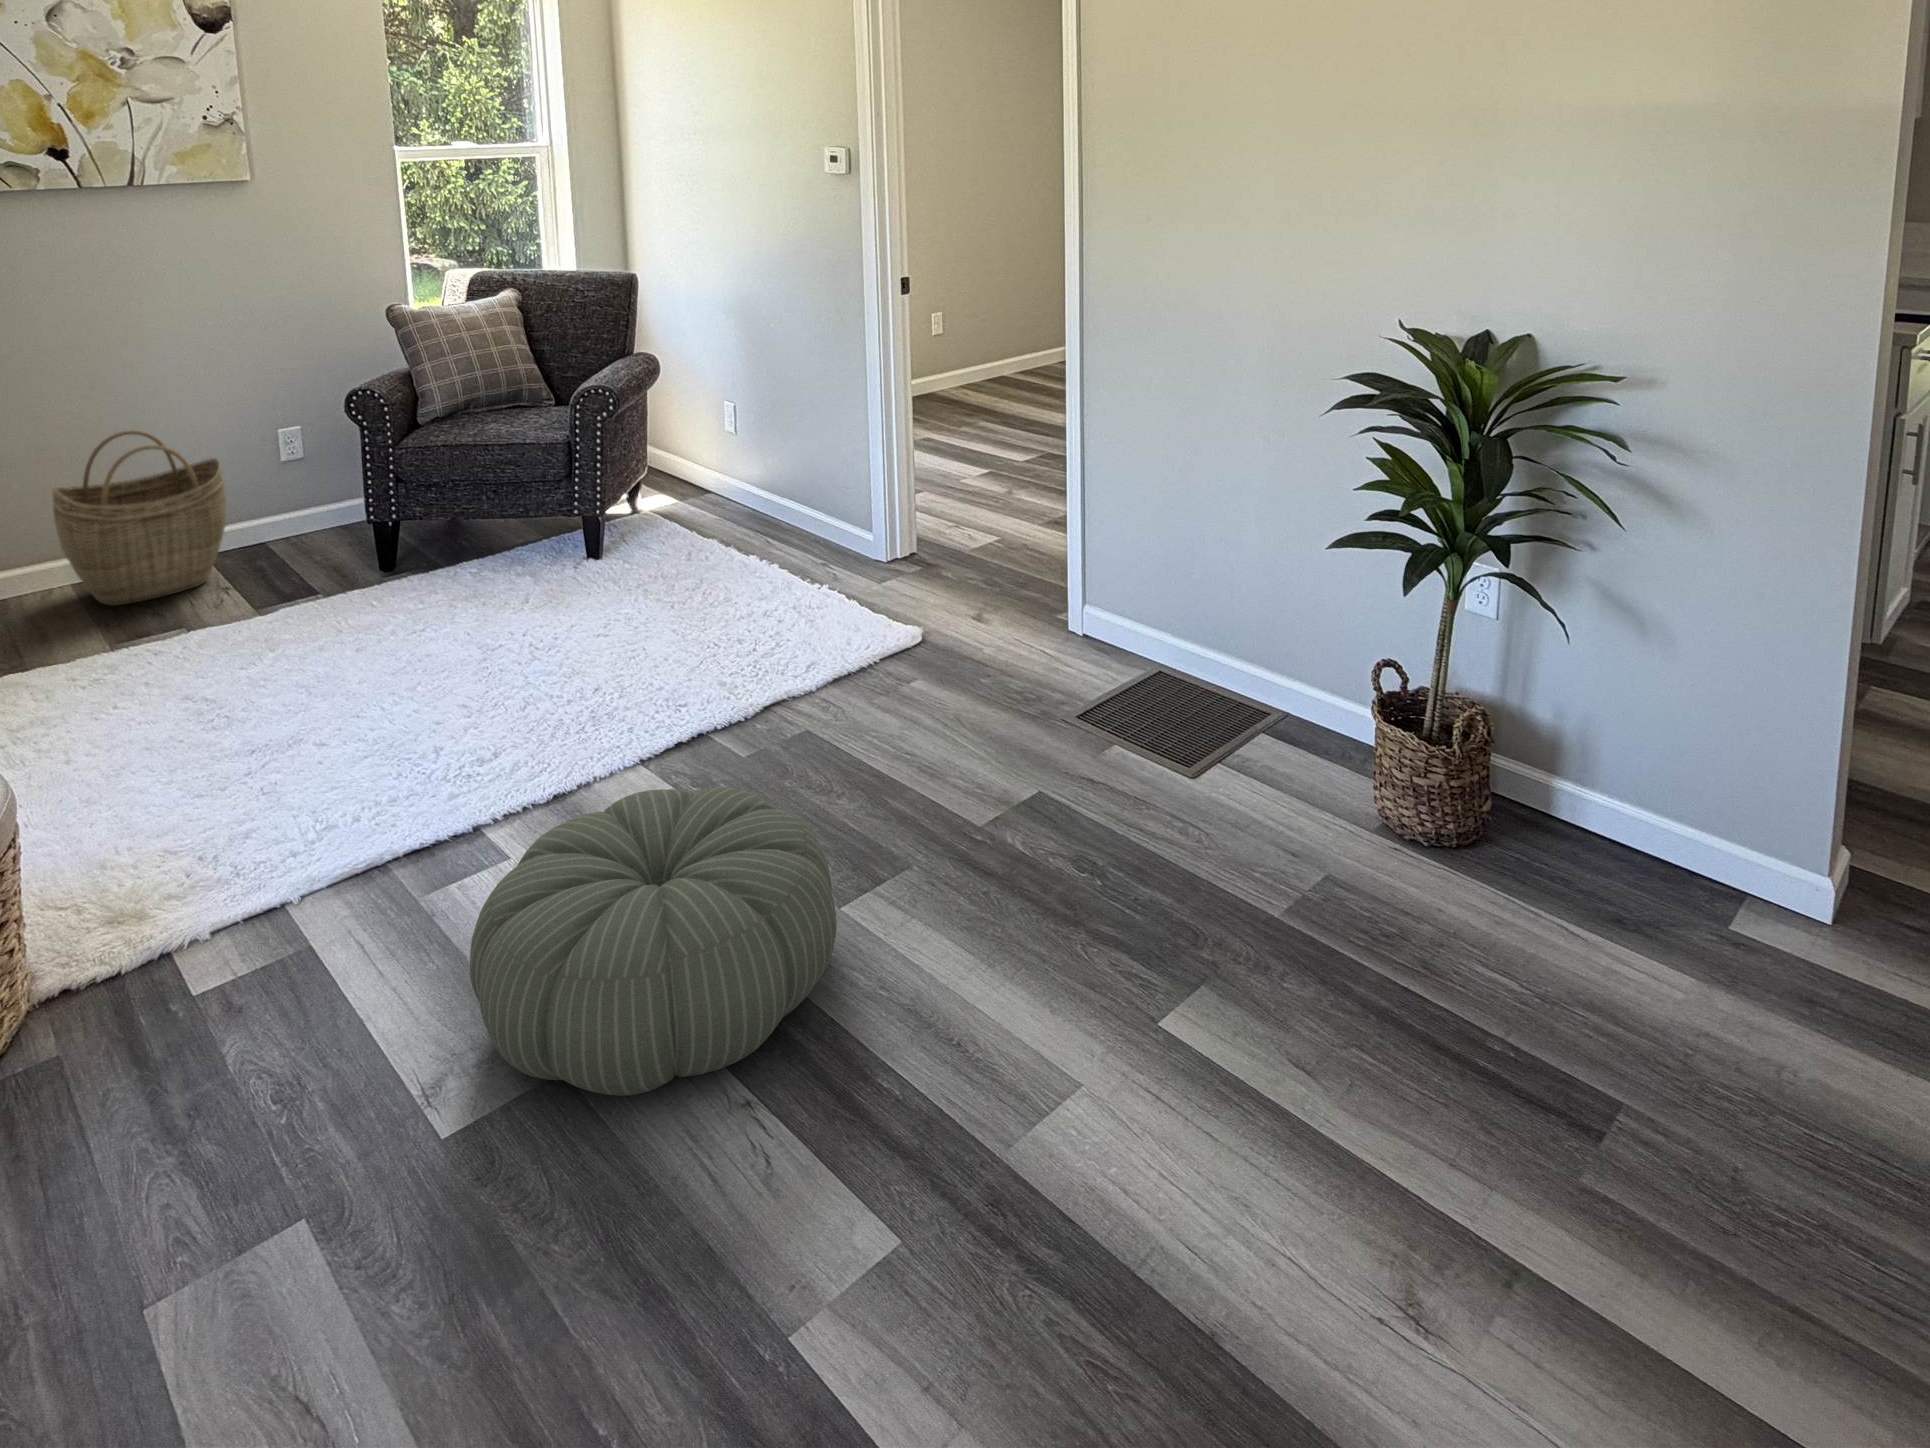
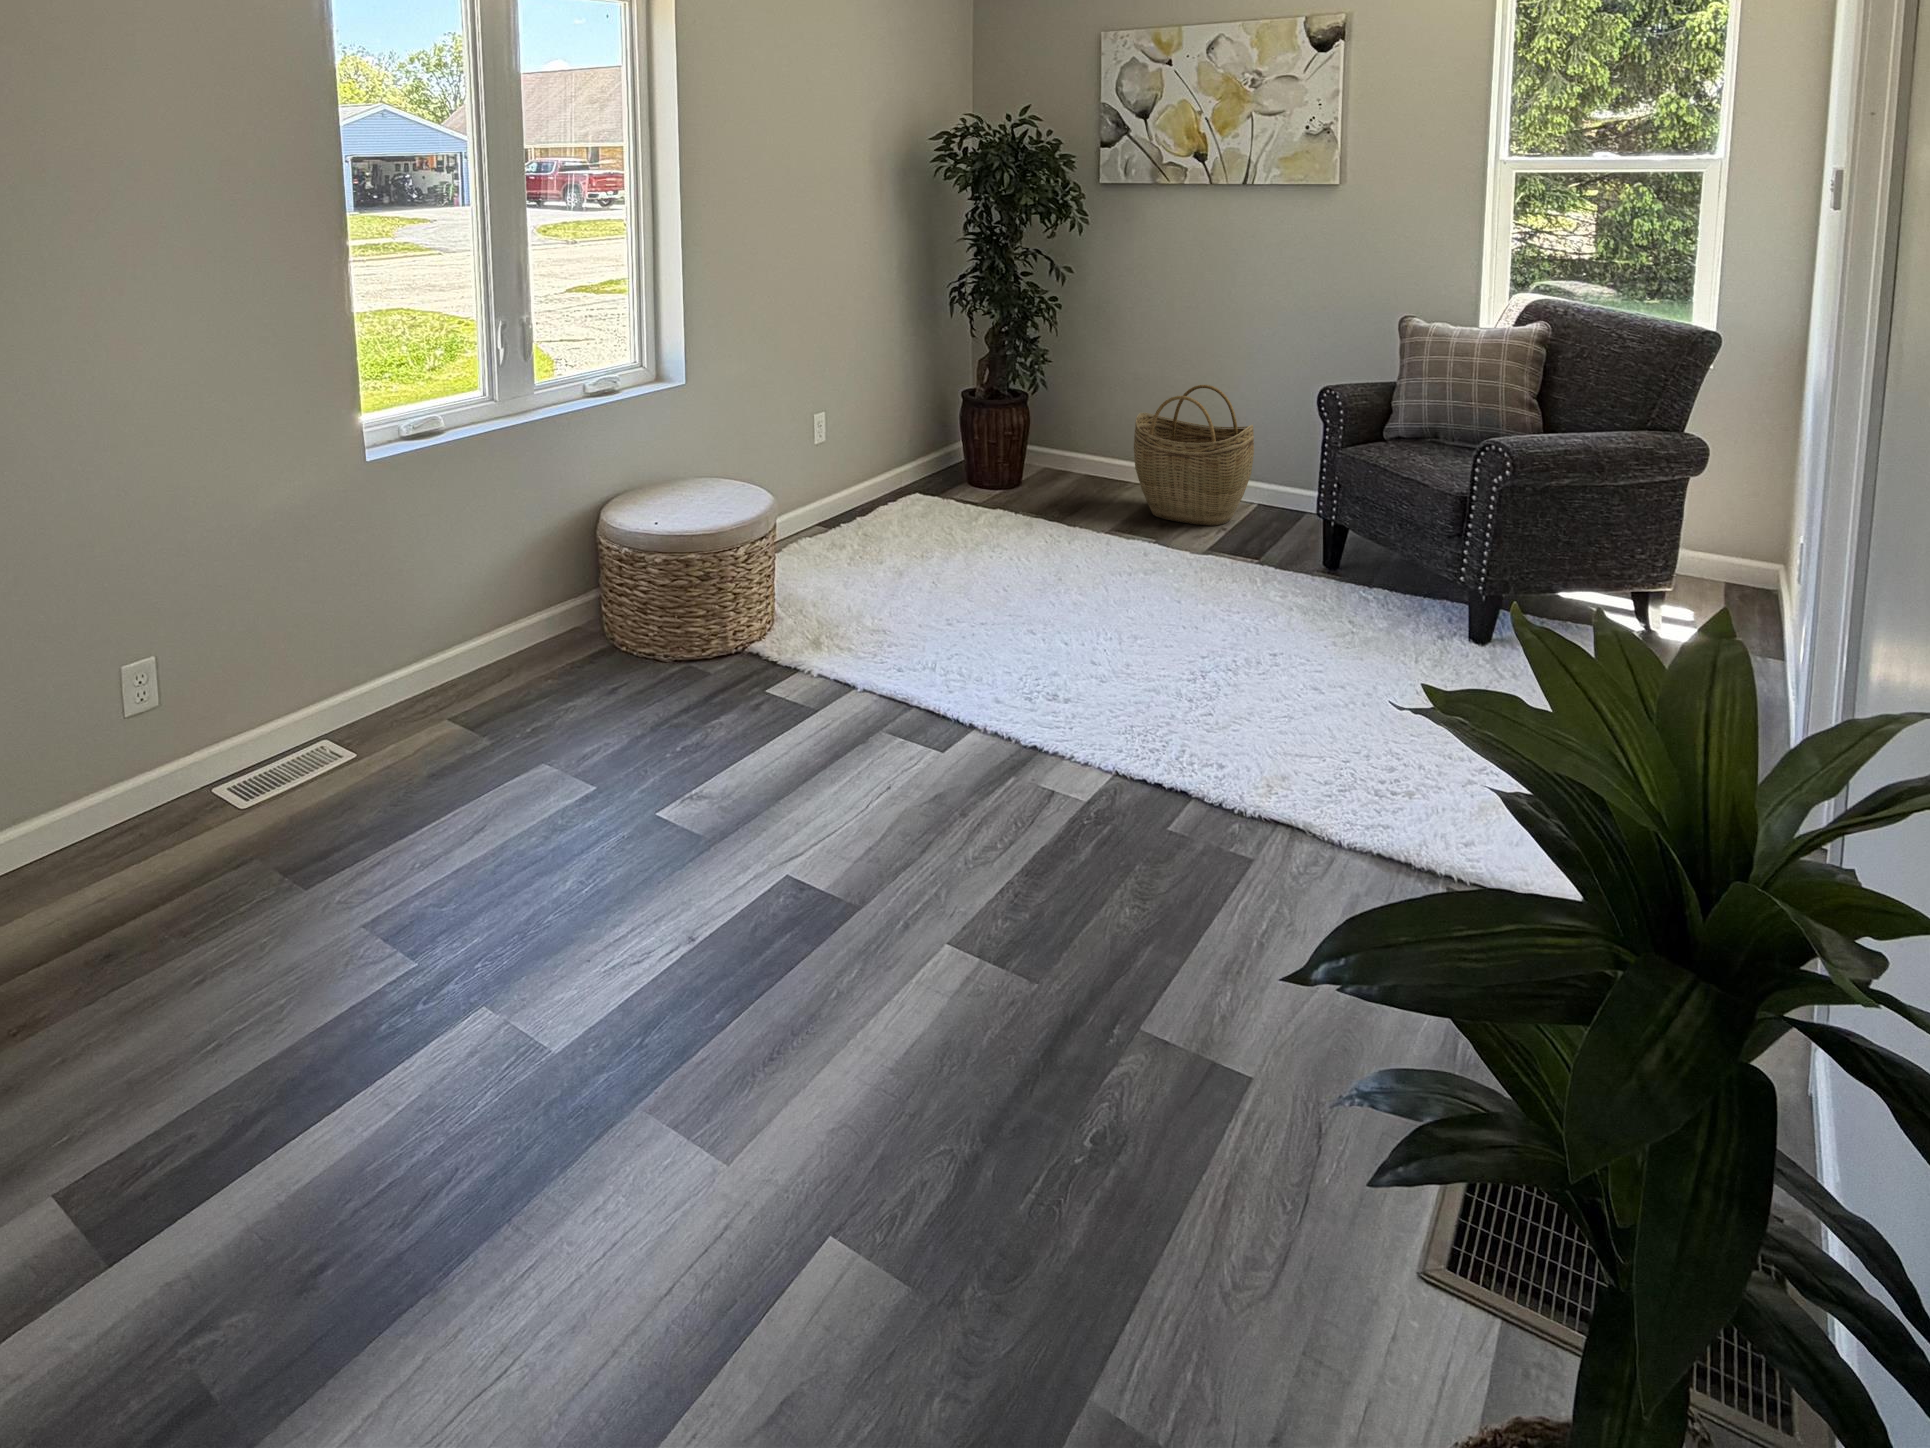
pouf: present [470,787,837,1096] -> none [659,704,956,929]

